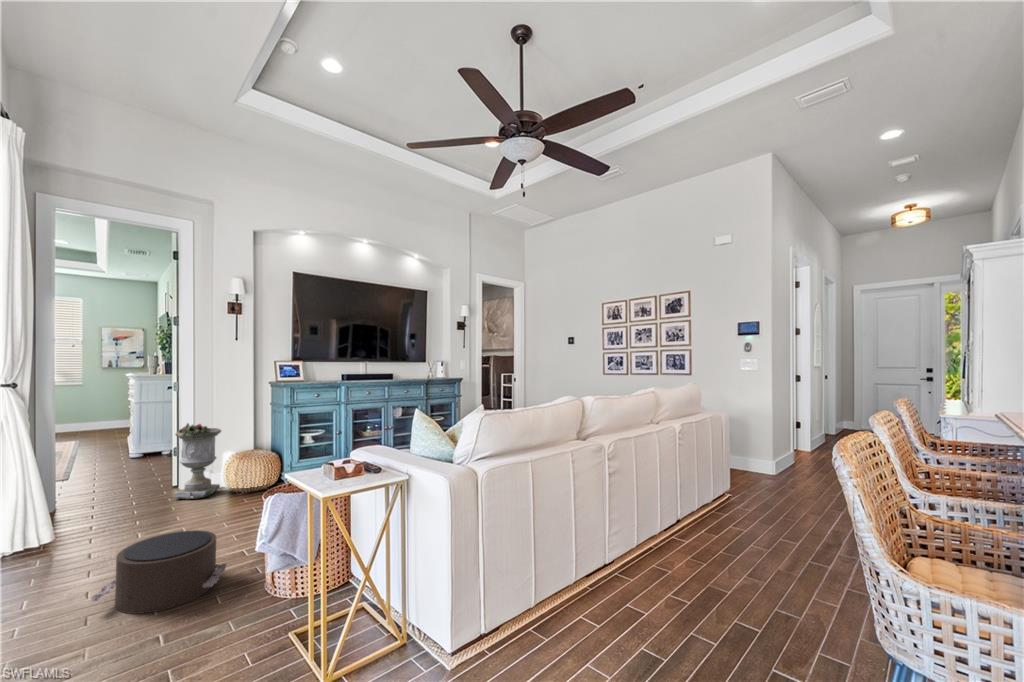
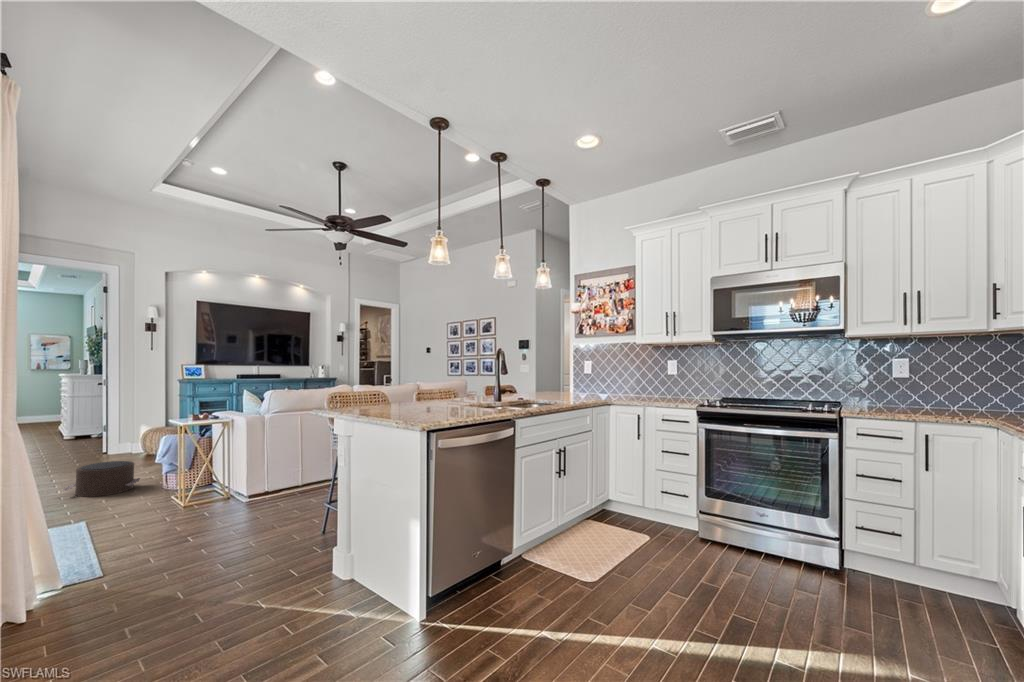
planter: present [173,423,221,499] -> none [103,407,140,459]

